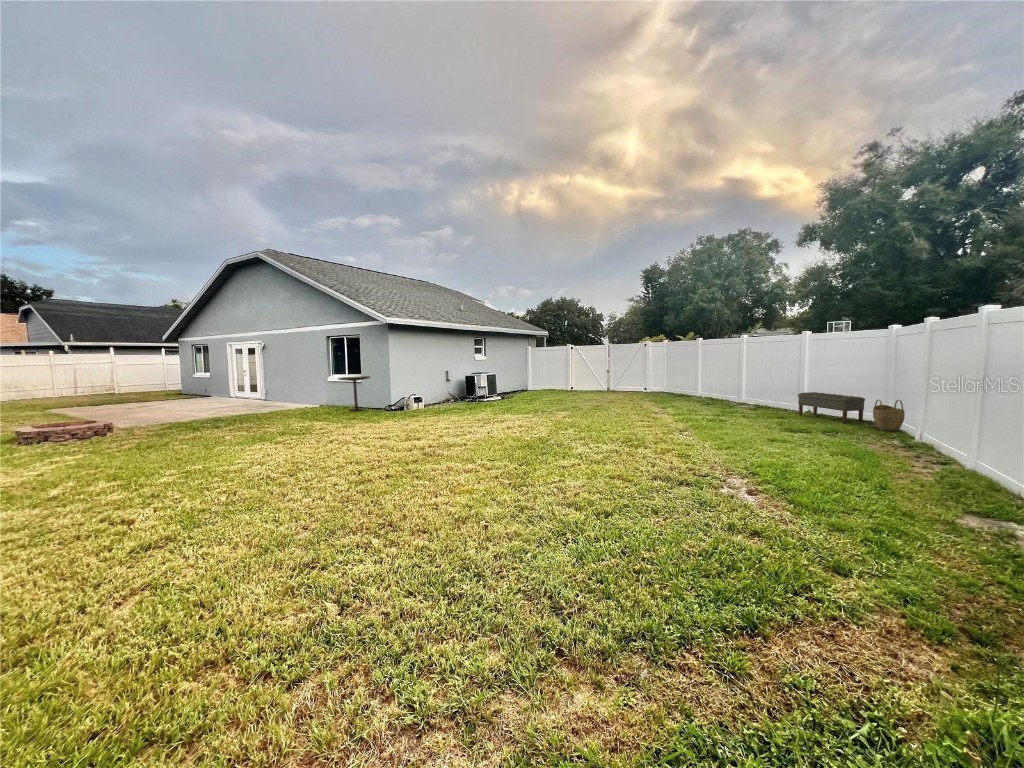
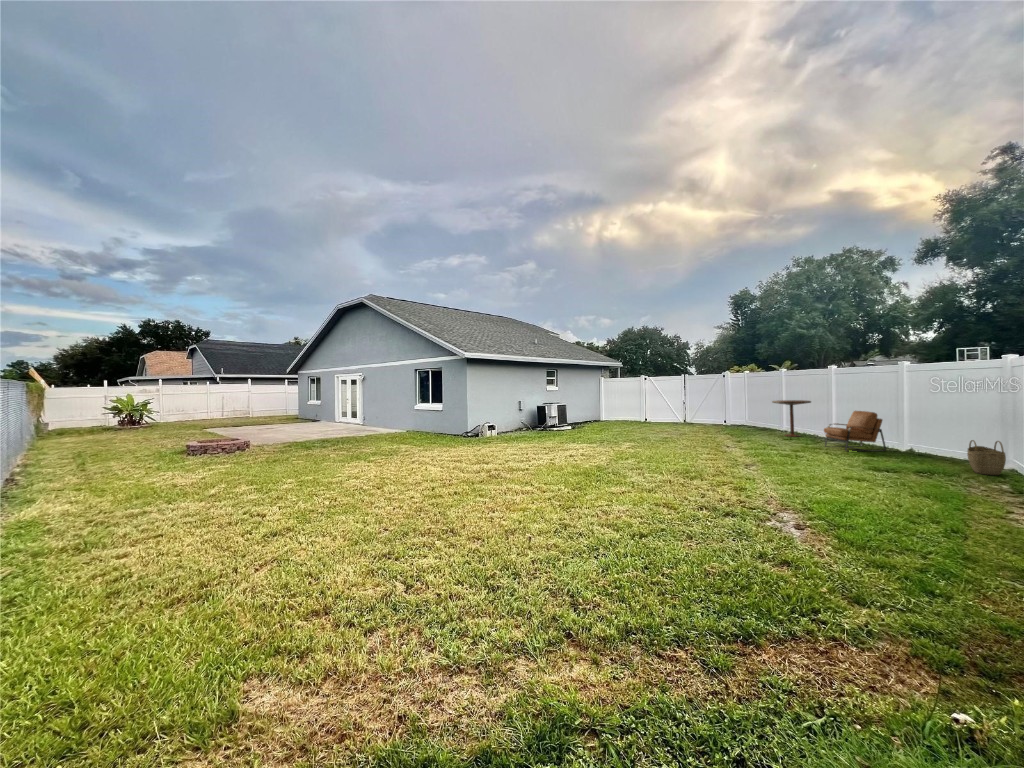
chair: none [748,375,800,413] -> present [824,411,886,451]
pedestal table: present [338,376,371,411] -> present [772,400,811,437]
bench: present [798,392,865,424] -> none [880,430,959,465]

